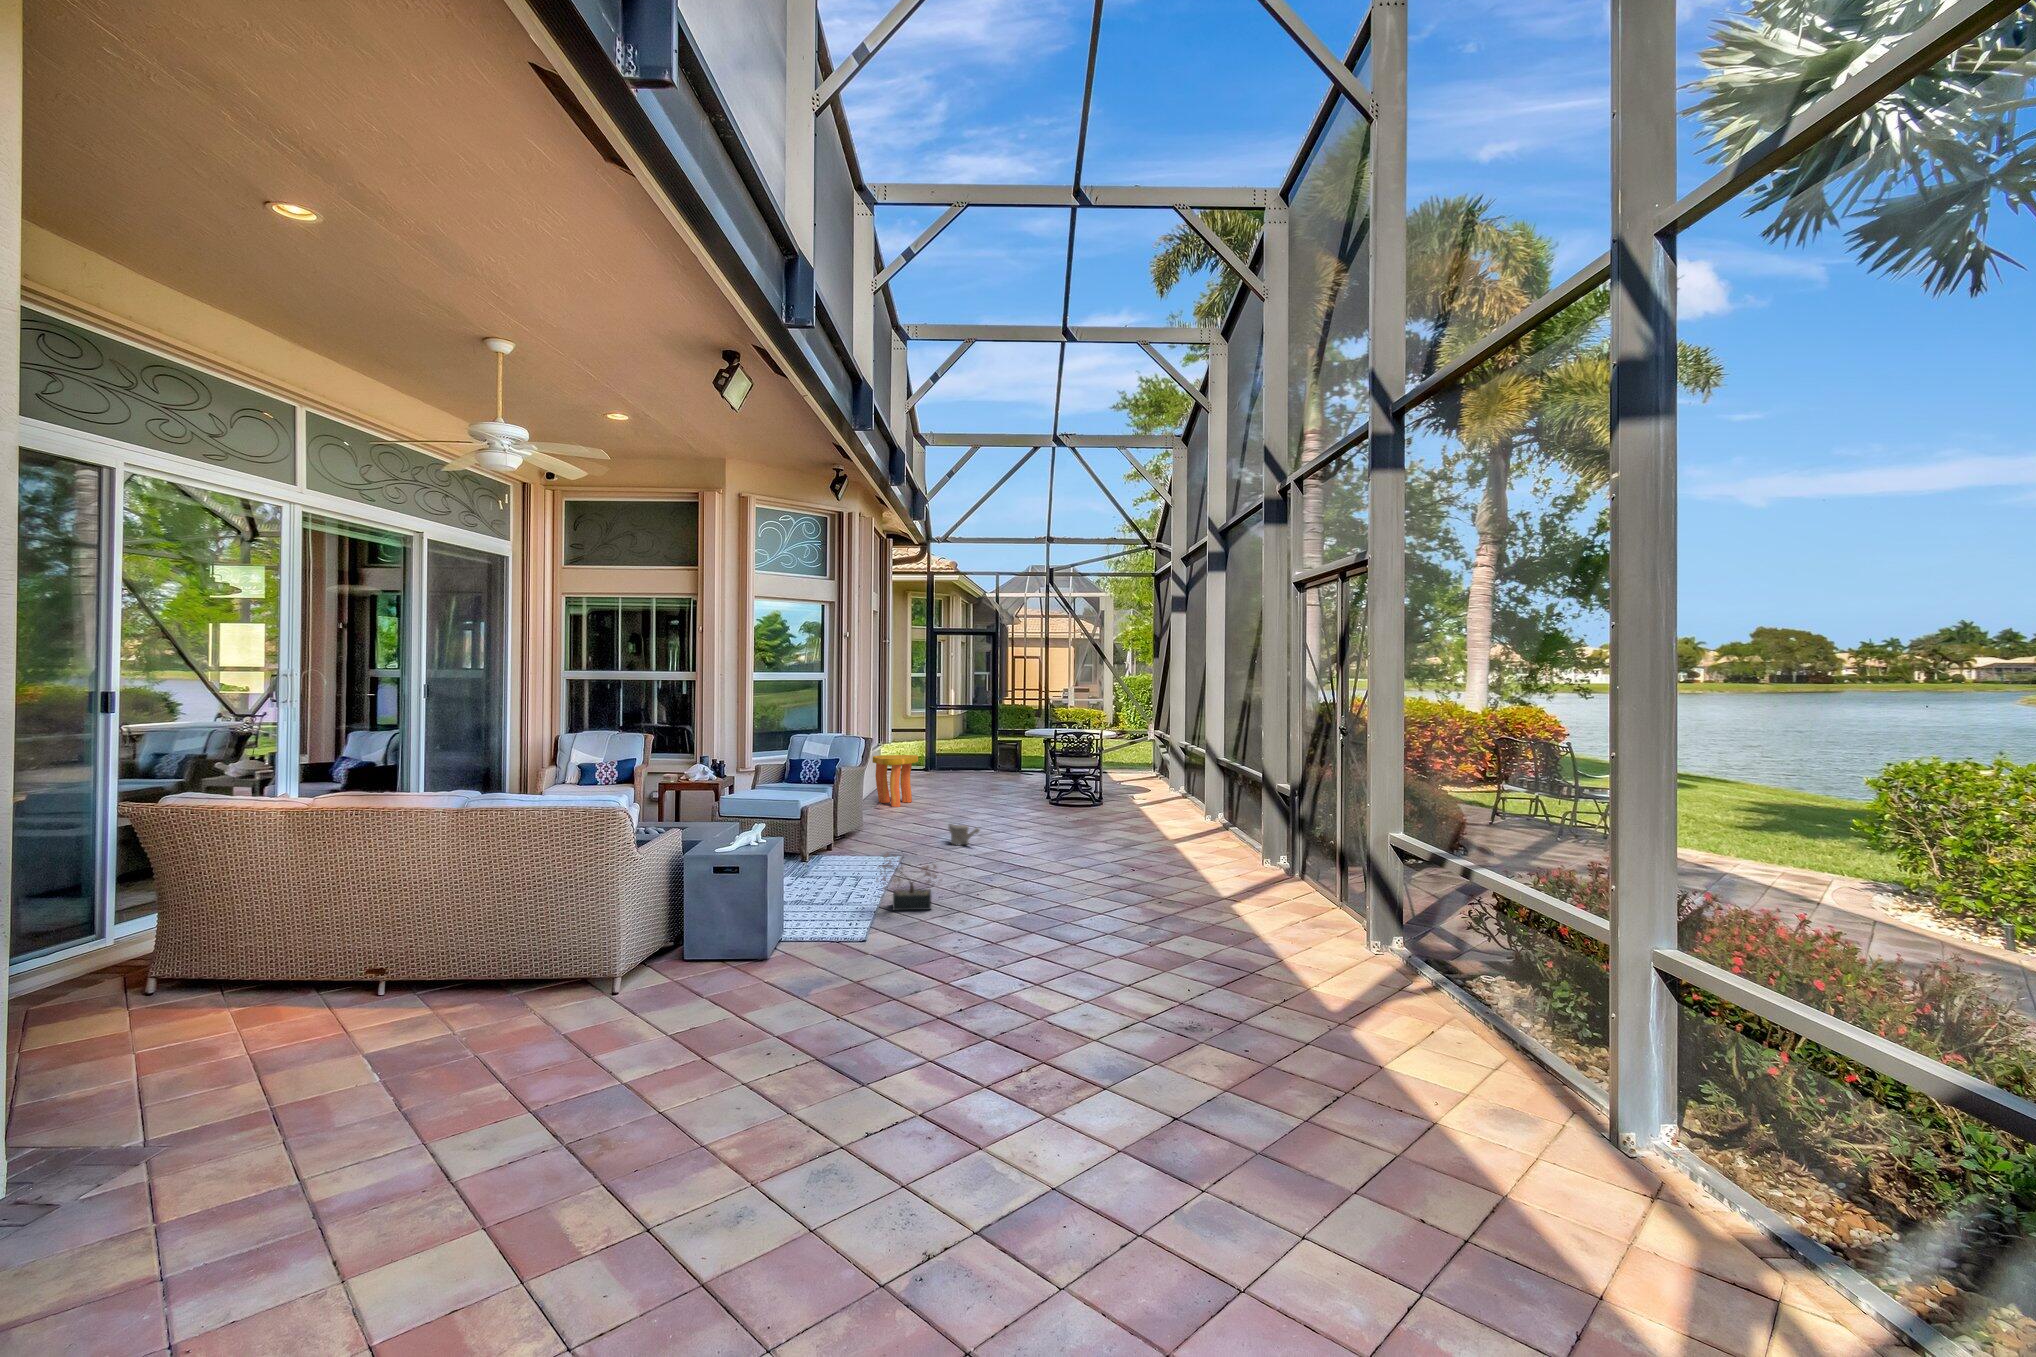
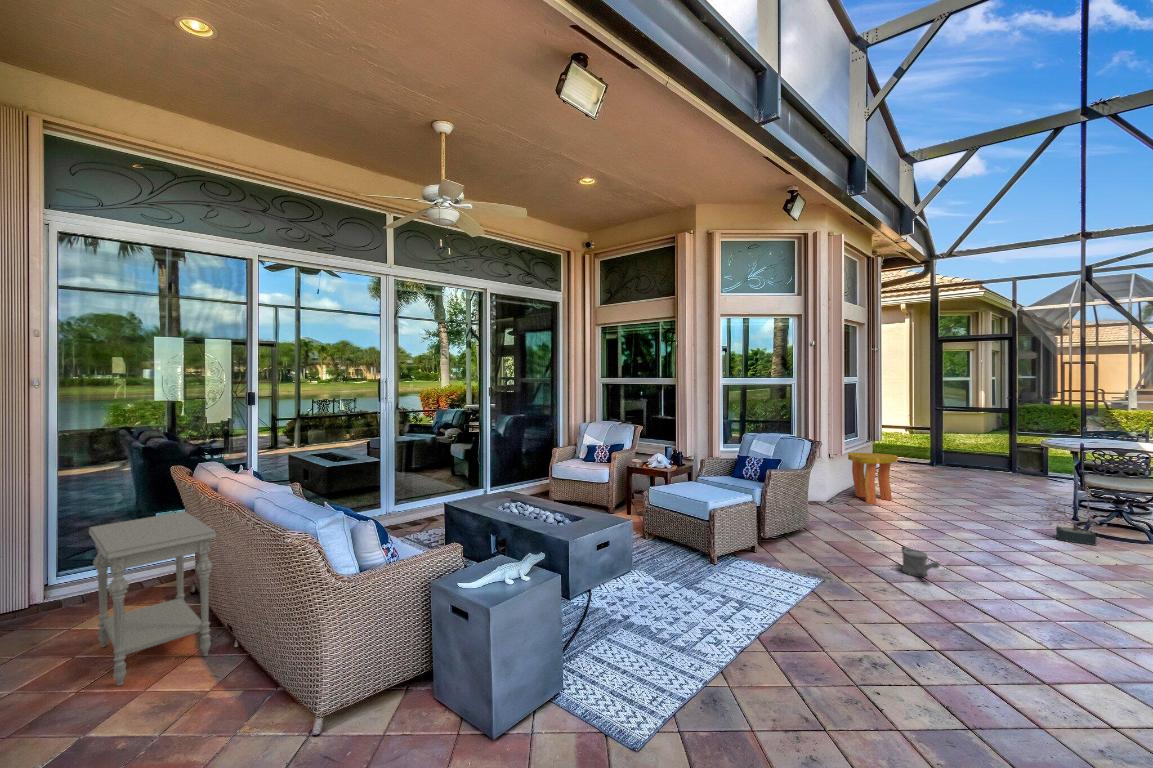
decorative plant: present [877,853,942,911] -> present [1041,499,1106,545]
side table: none [126,855,370,1041] -> present [89,512,217,686]

